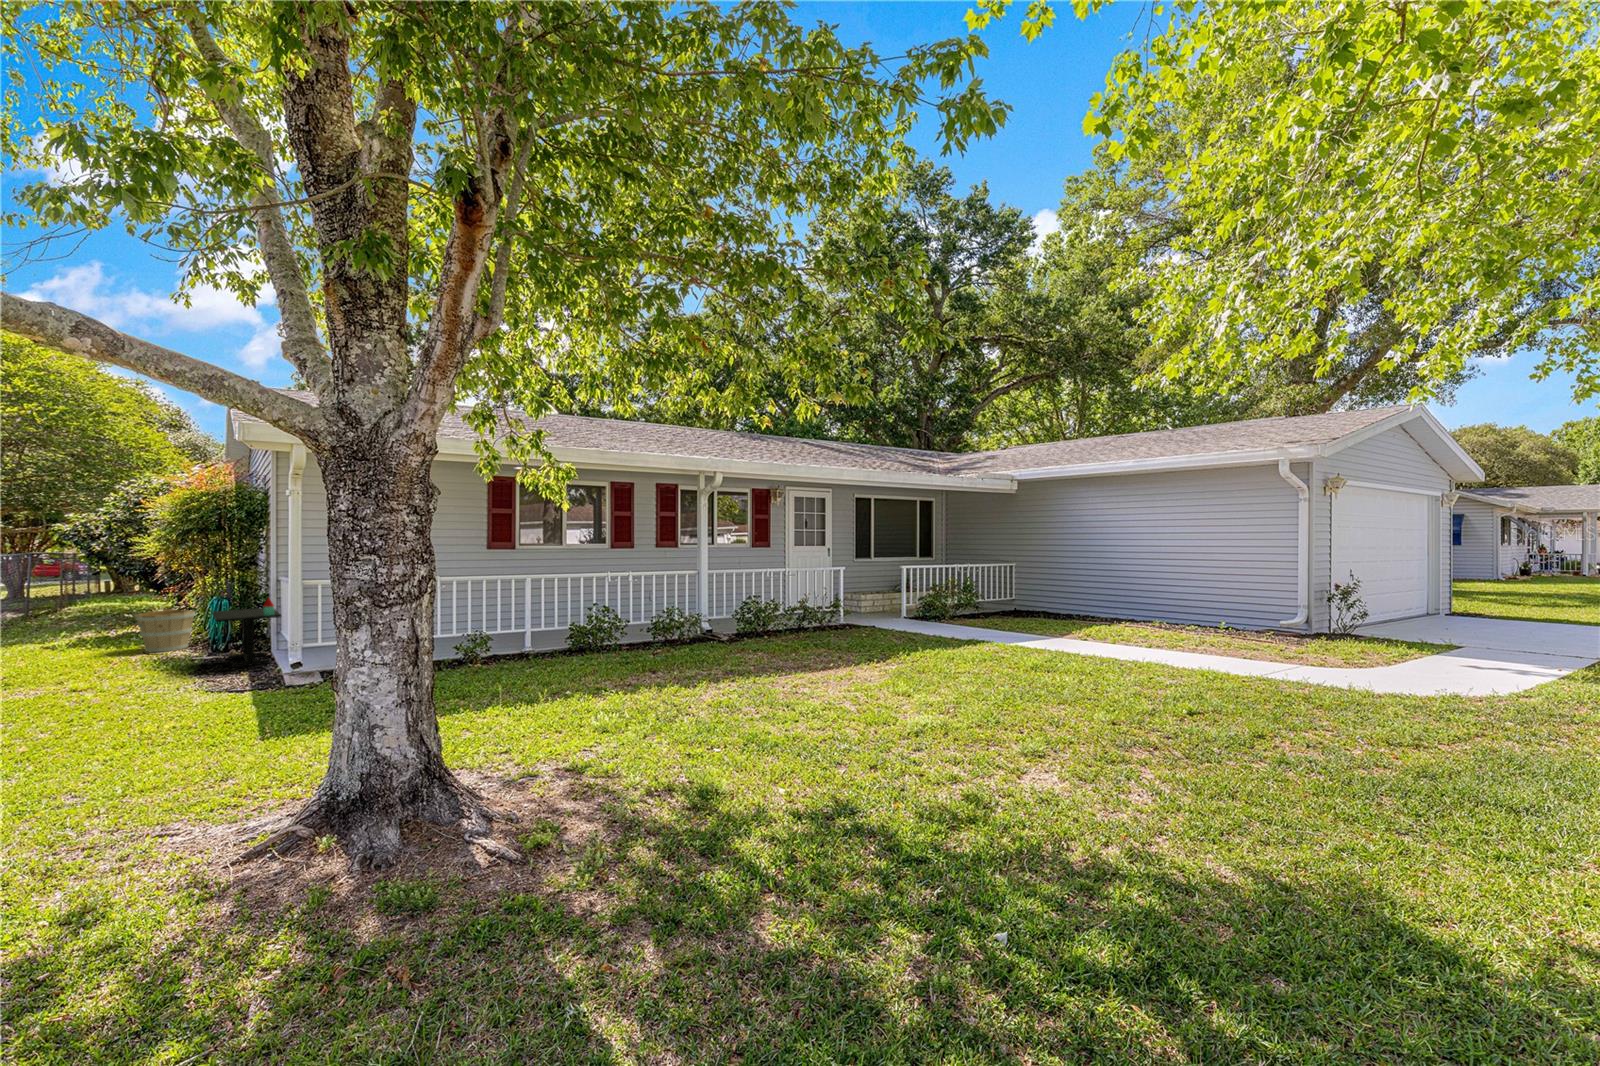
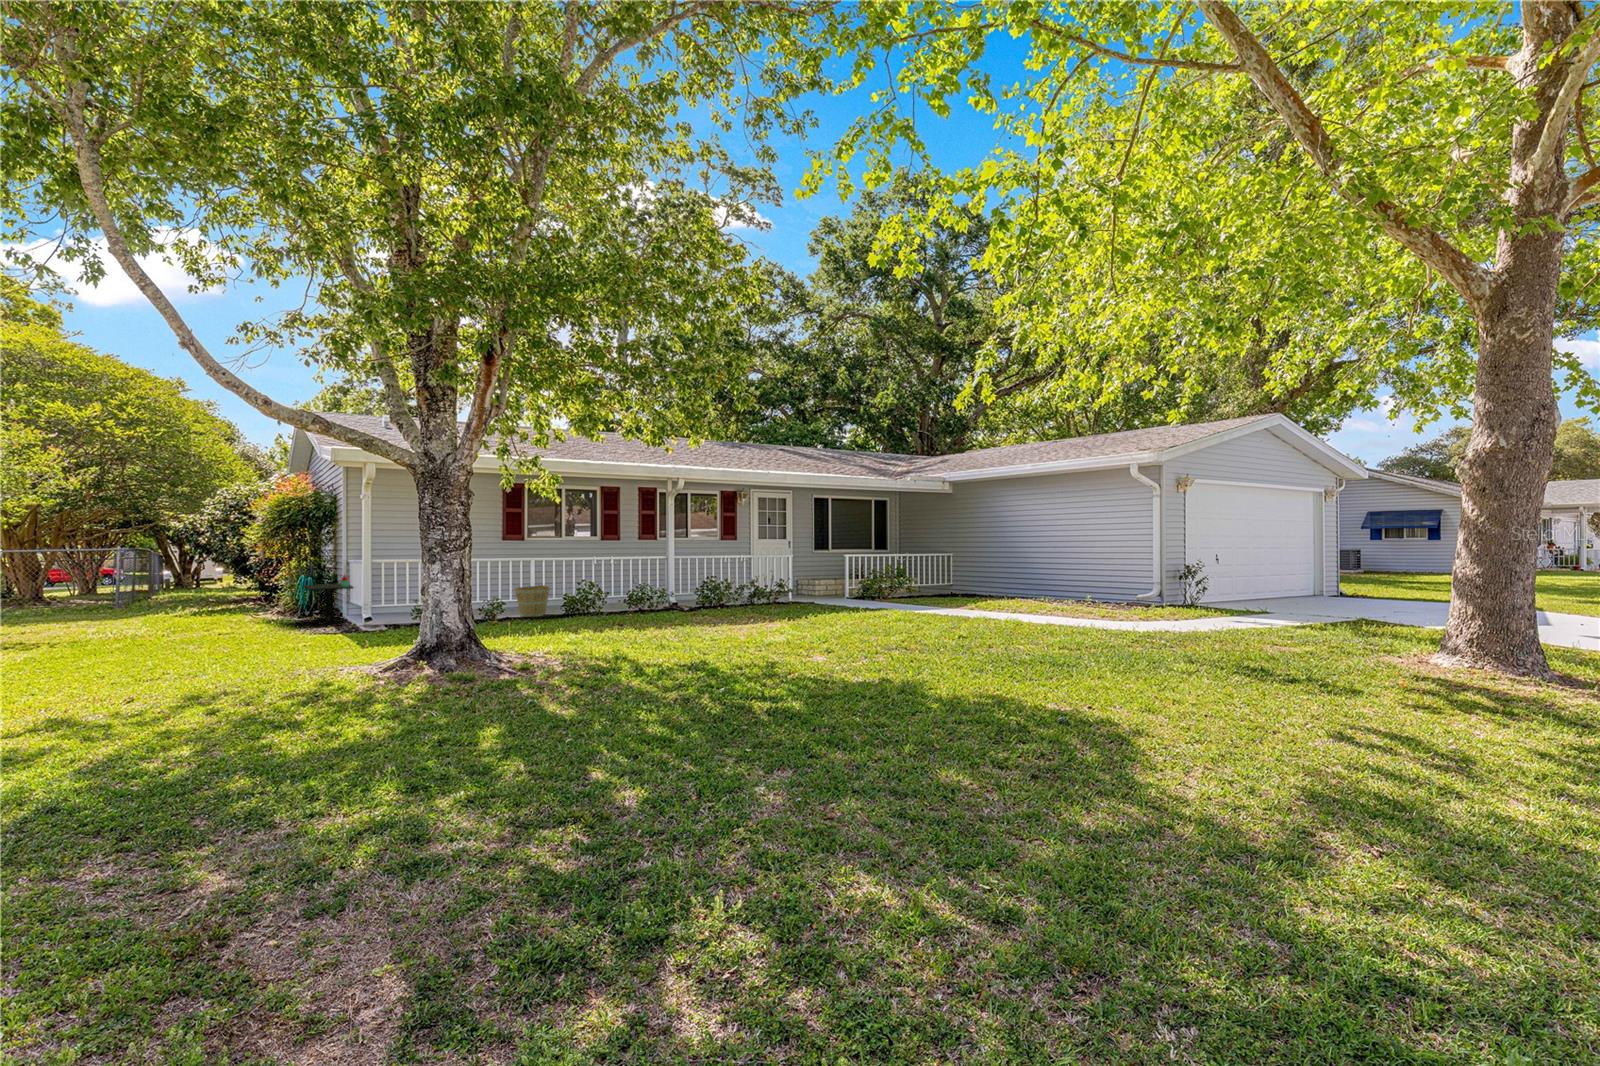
wooden bucket: present [136,609,195,652] -> present [515,585,550,617]

